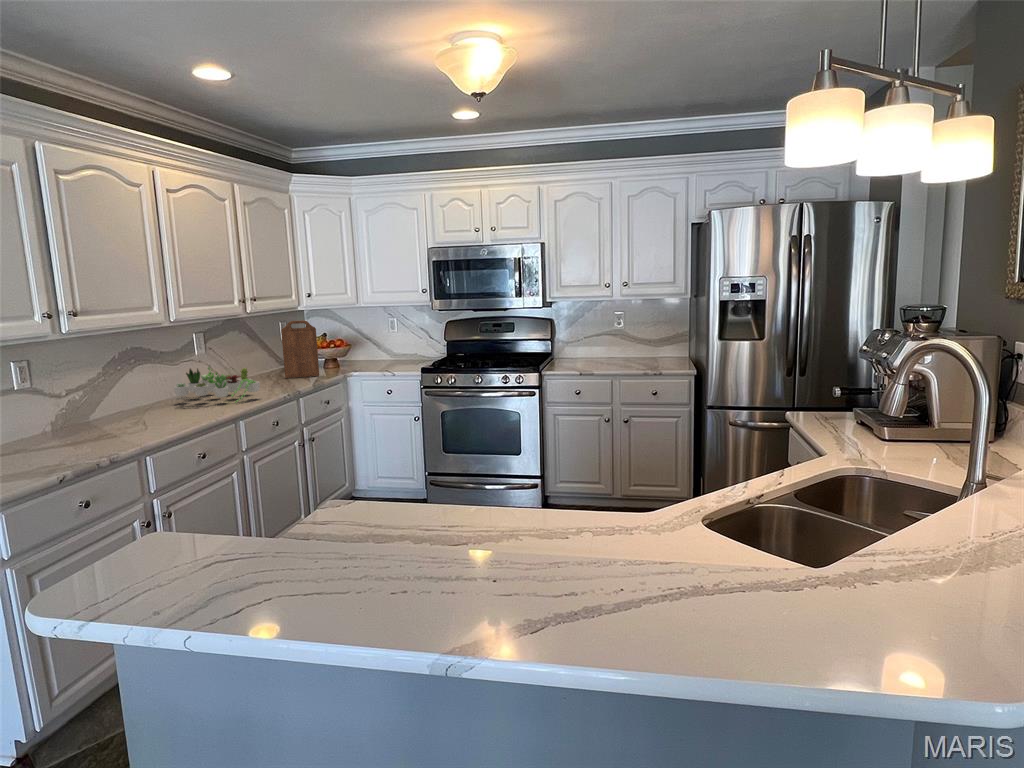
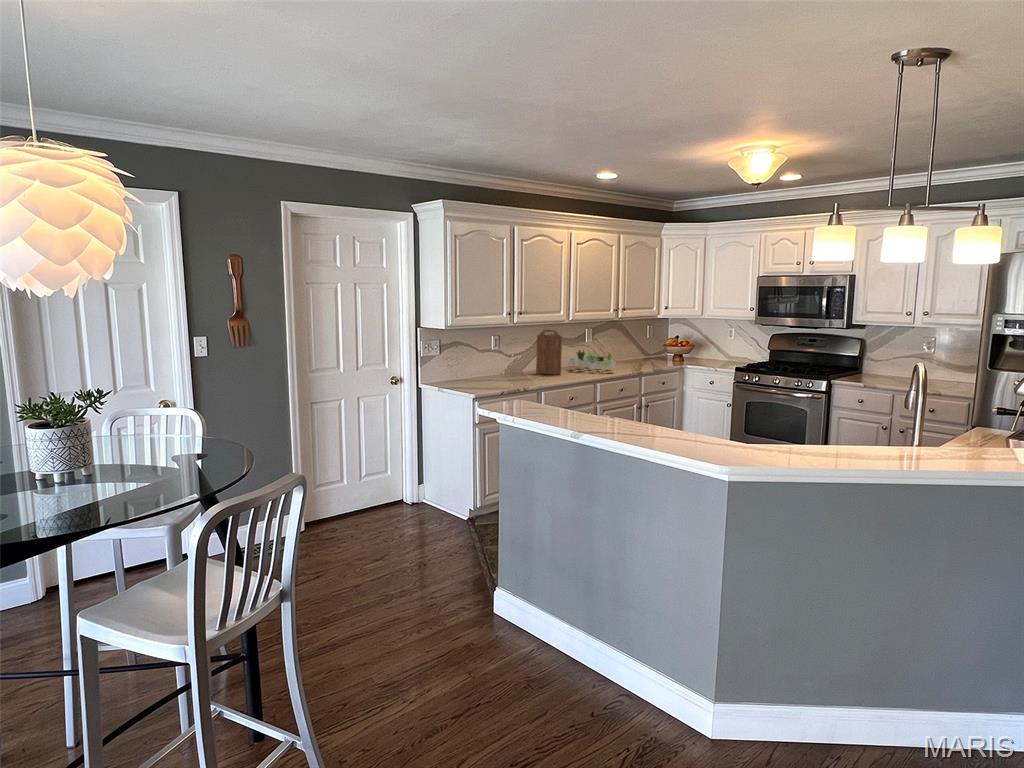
cutting board: present [281,320,319,378] -> present [536,330,562,375]

